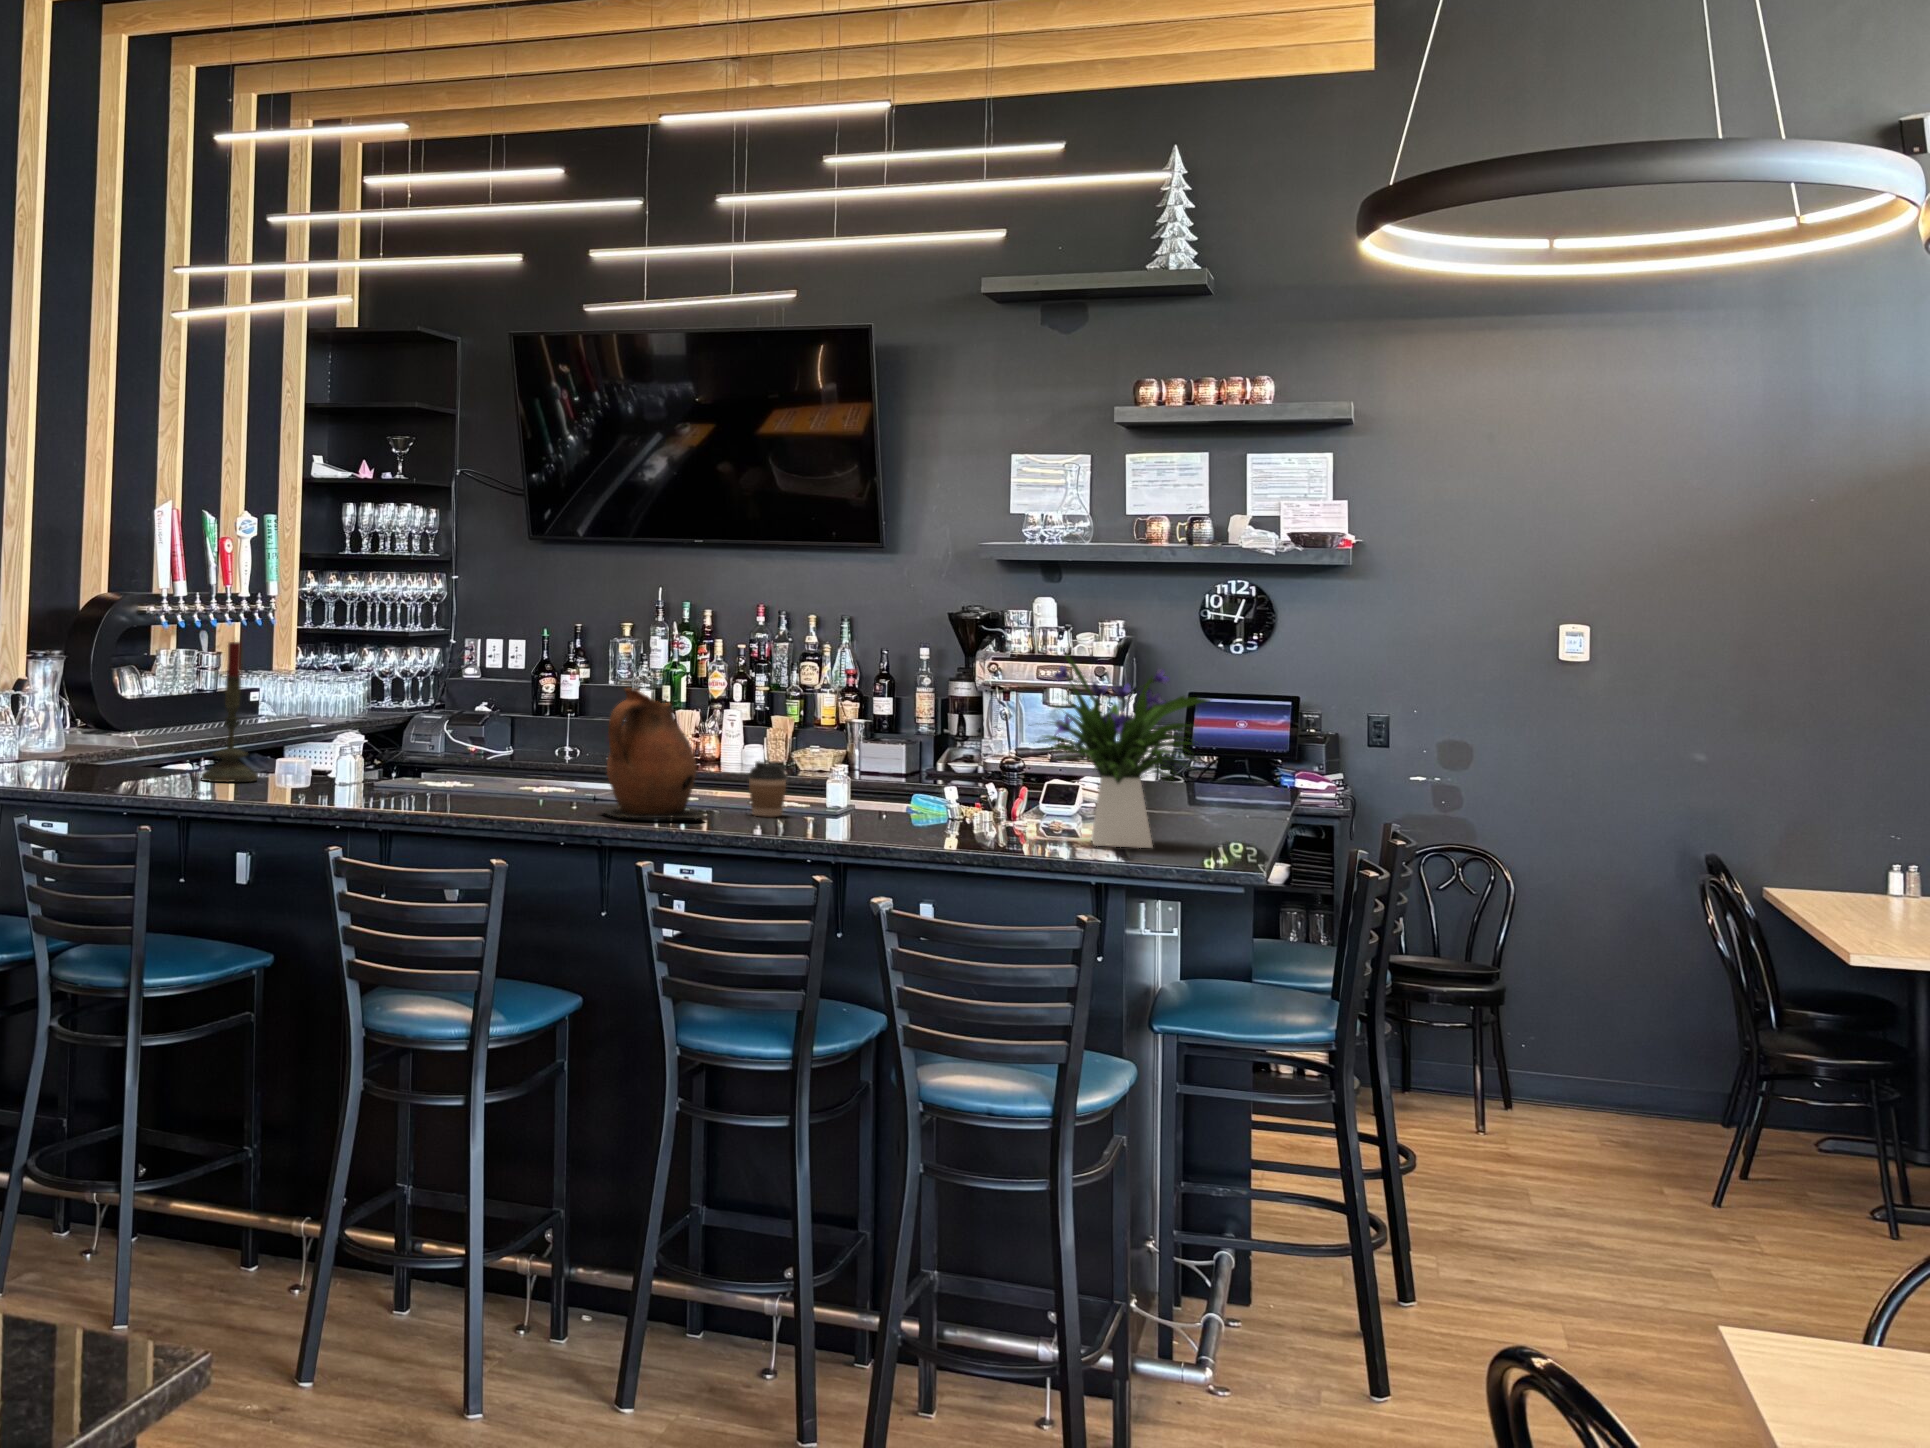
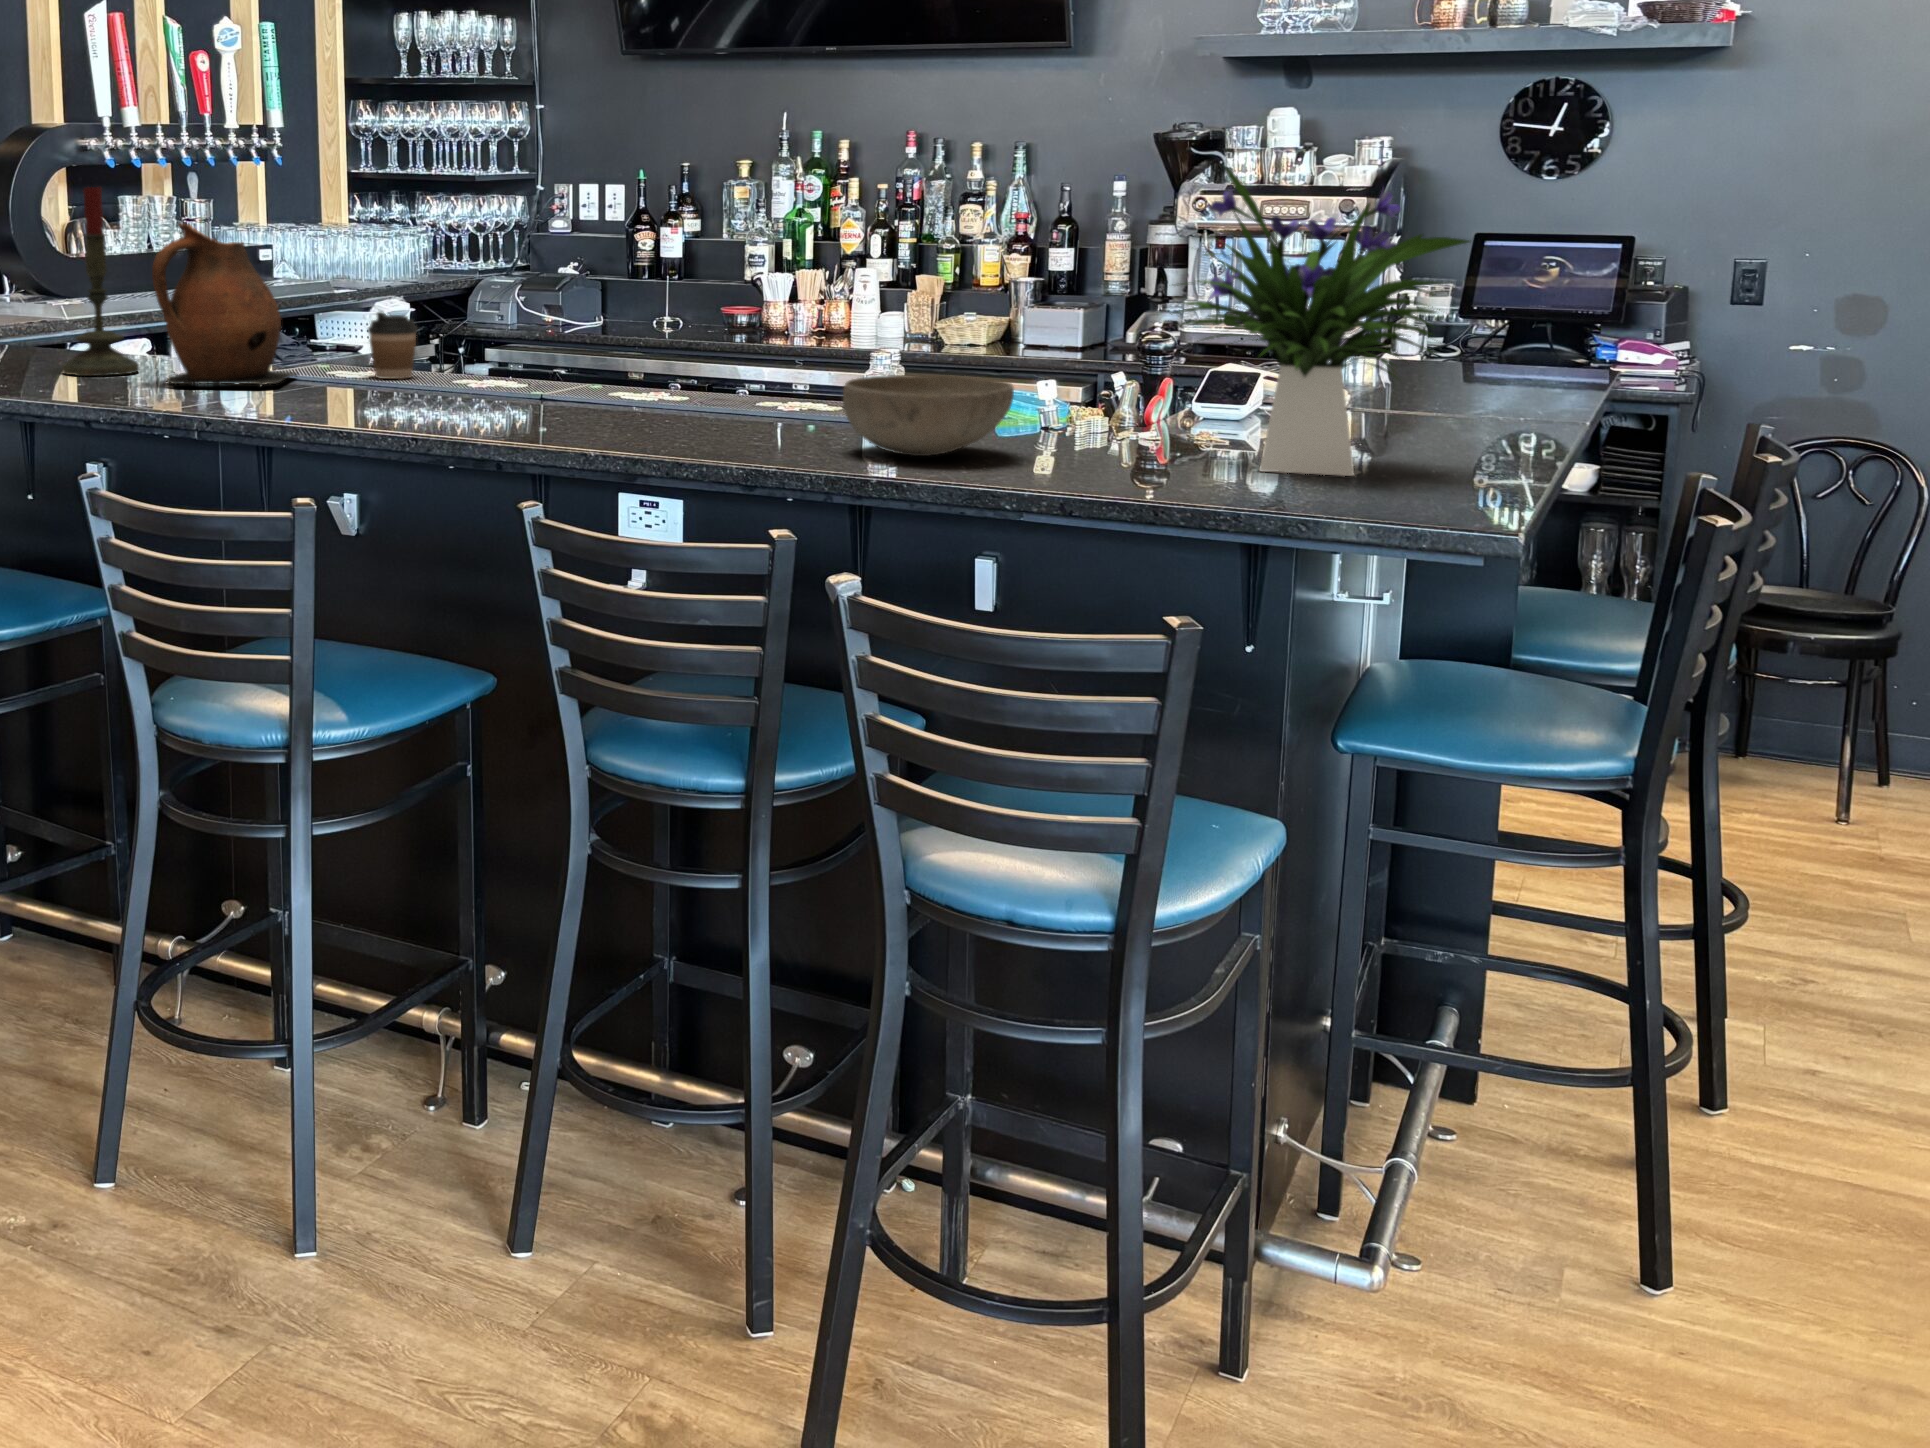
ceramic pitcher: present [598,688,704,819] -> present [152,224,297,387]
coffee cup: present [748,761,788,817] -> present [368,312,417,379]
bowl: none [824,783,937,835] -> present [843,375,1014,456]

